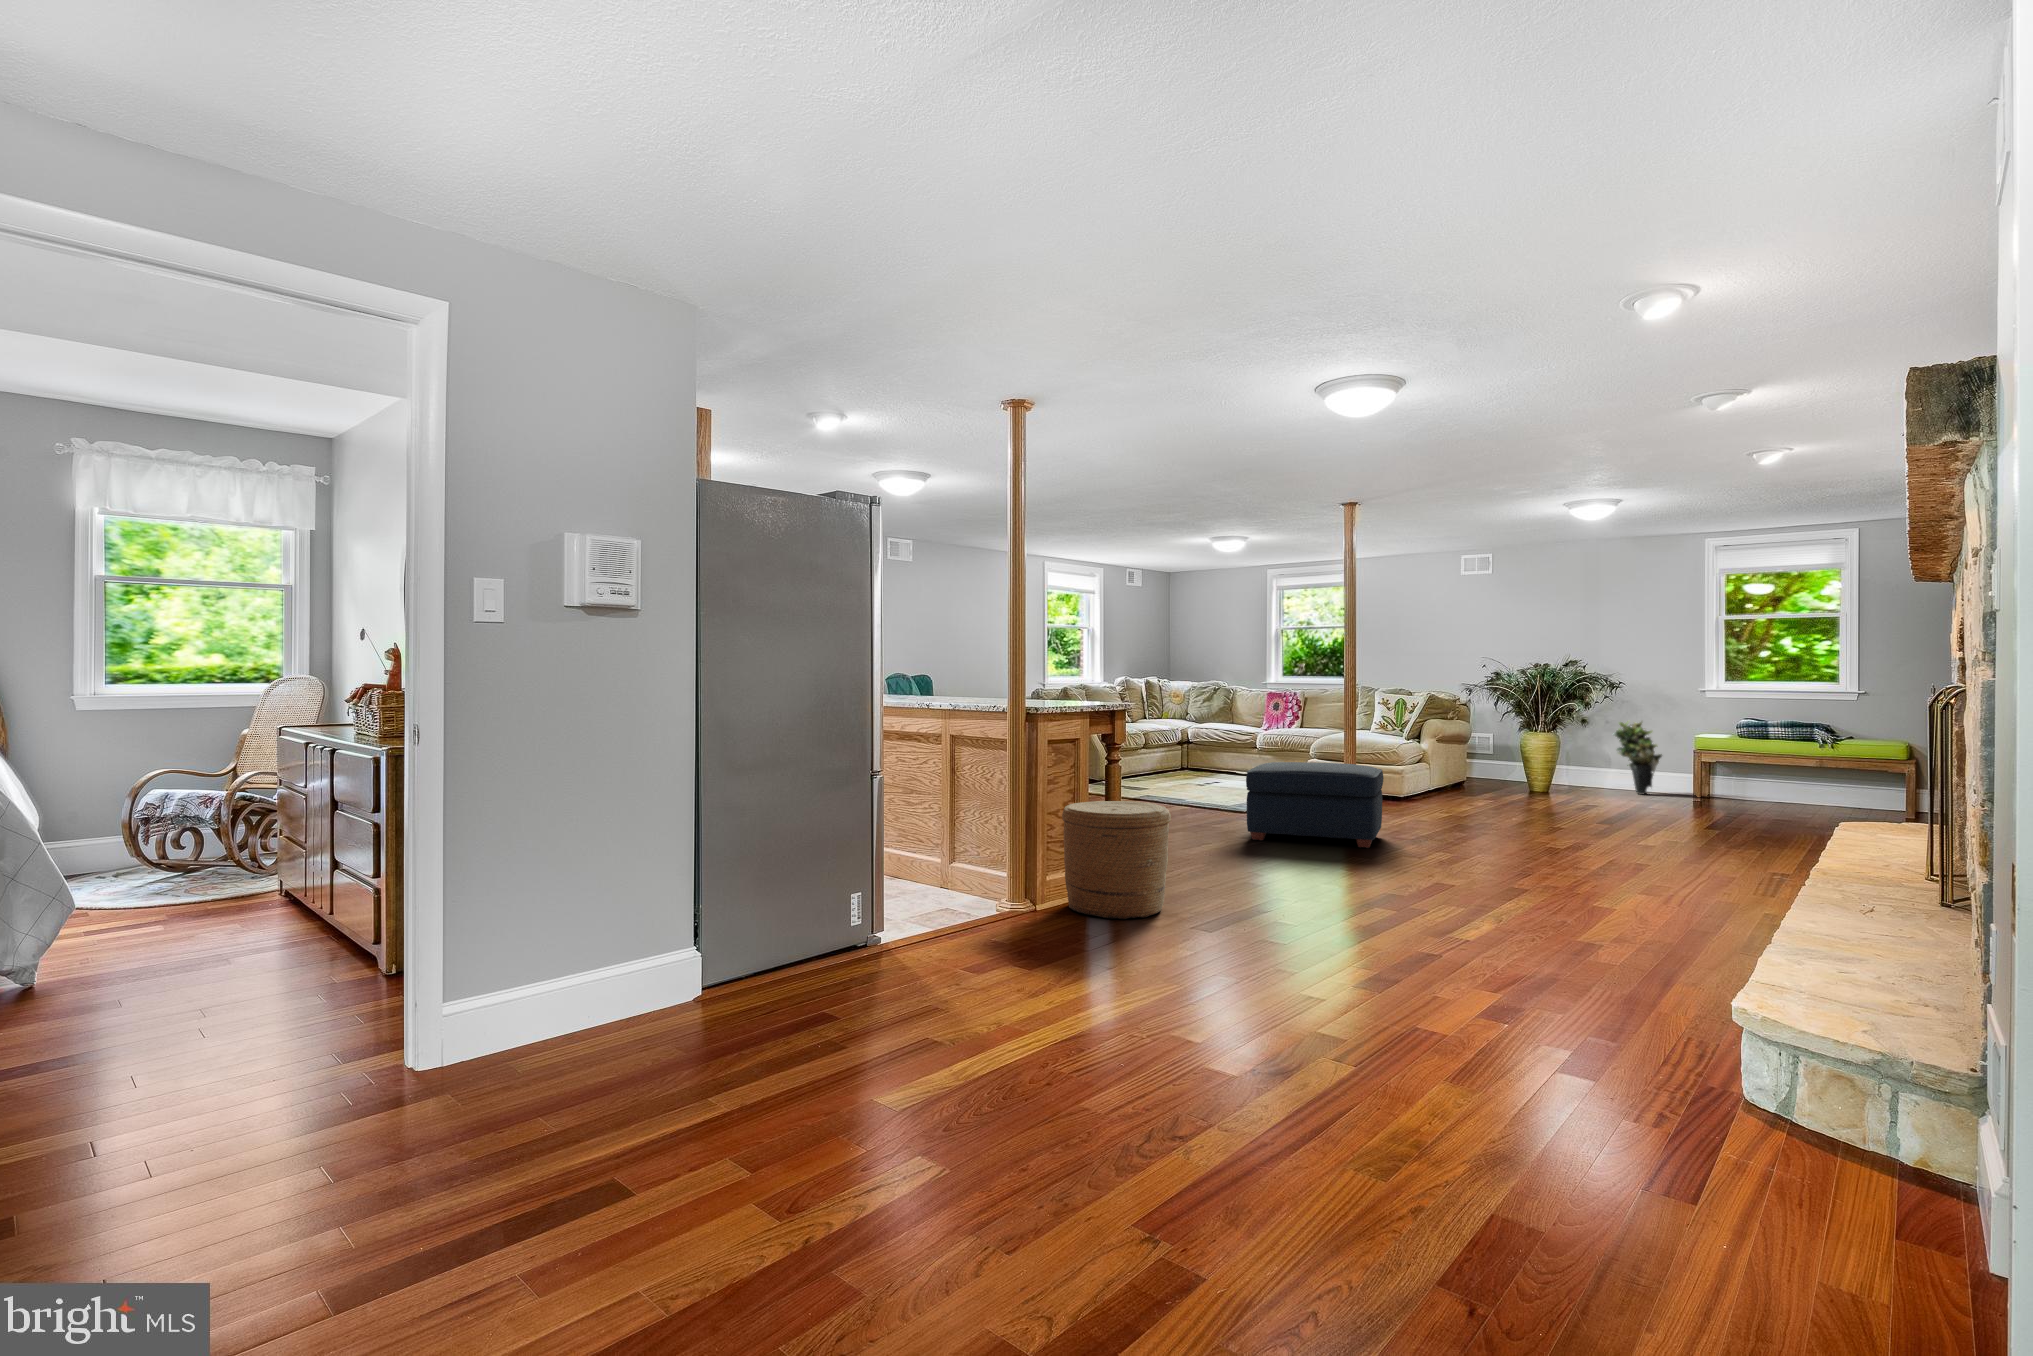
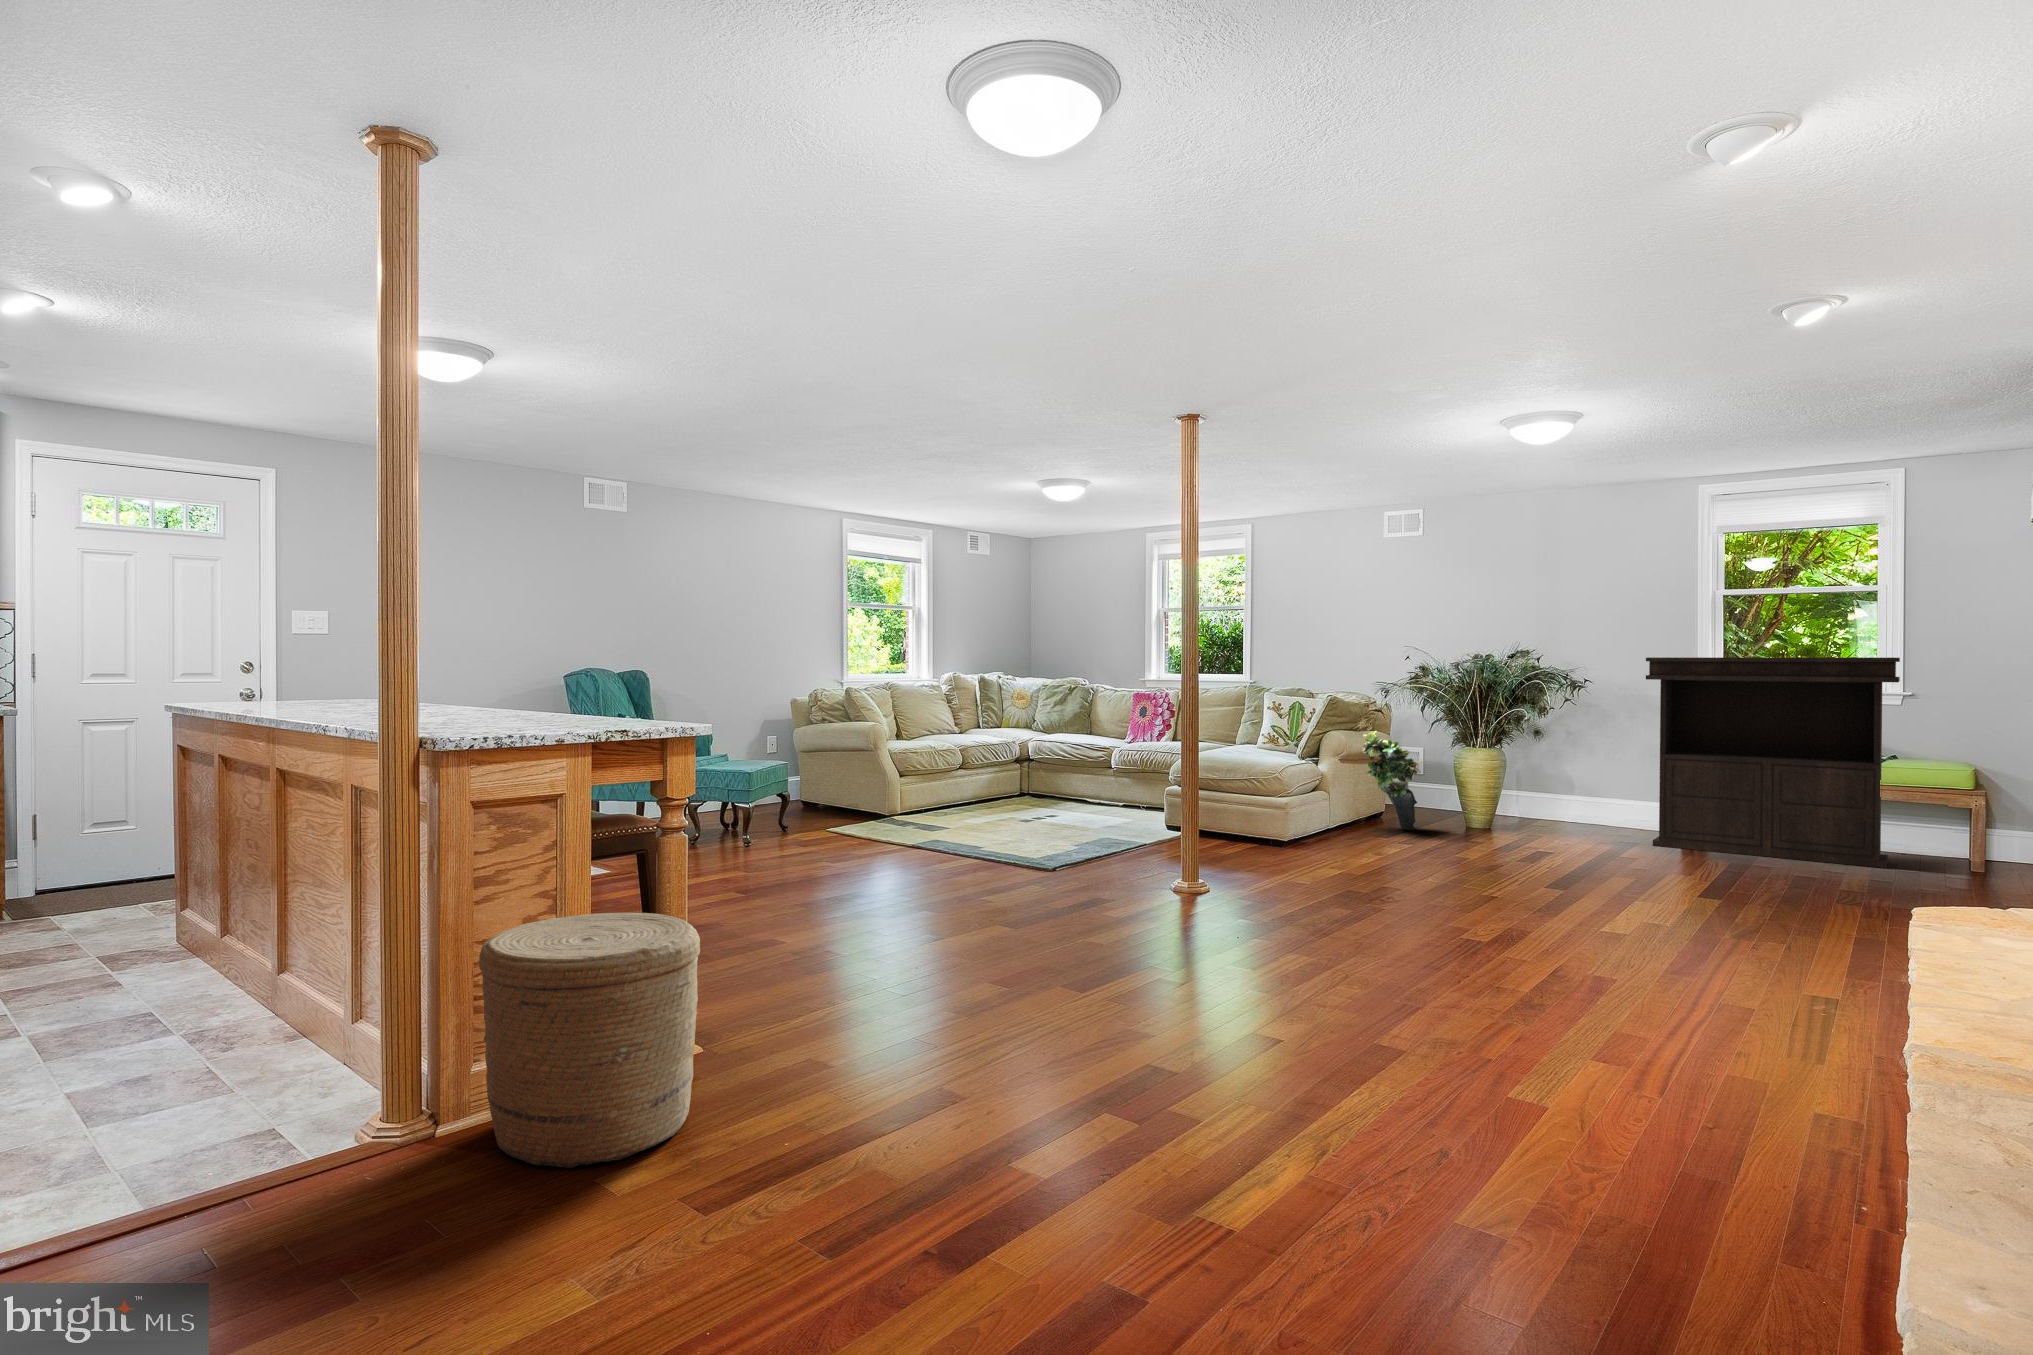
console table: none [1667,666,1854,815] -> present [1646,657,1900,868]
potted plant: present [1614,721,1662,795] -> present [1362,731,1424,830]
ottoman: present [1246,762,1384,848] -> none [1002,806,1217,946]

